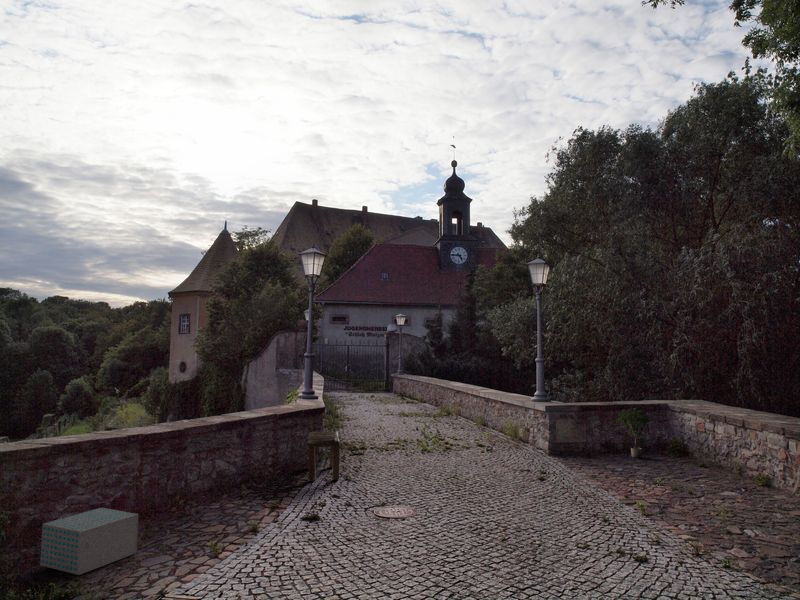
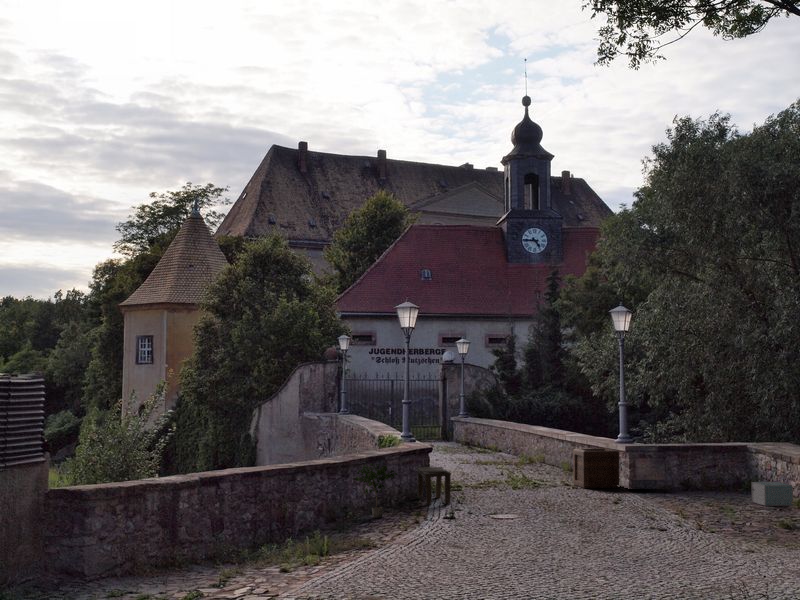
wooden crate: none [487,406,536,450] -> present [573,448,620,488]
potted plant: present [616,408,650,458] -> present [356,463,397,518]
storage box: present [40,508,139,575] -> present [751,482,793,506]

